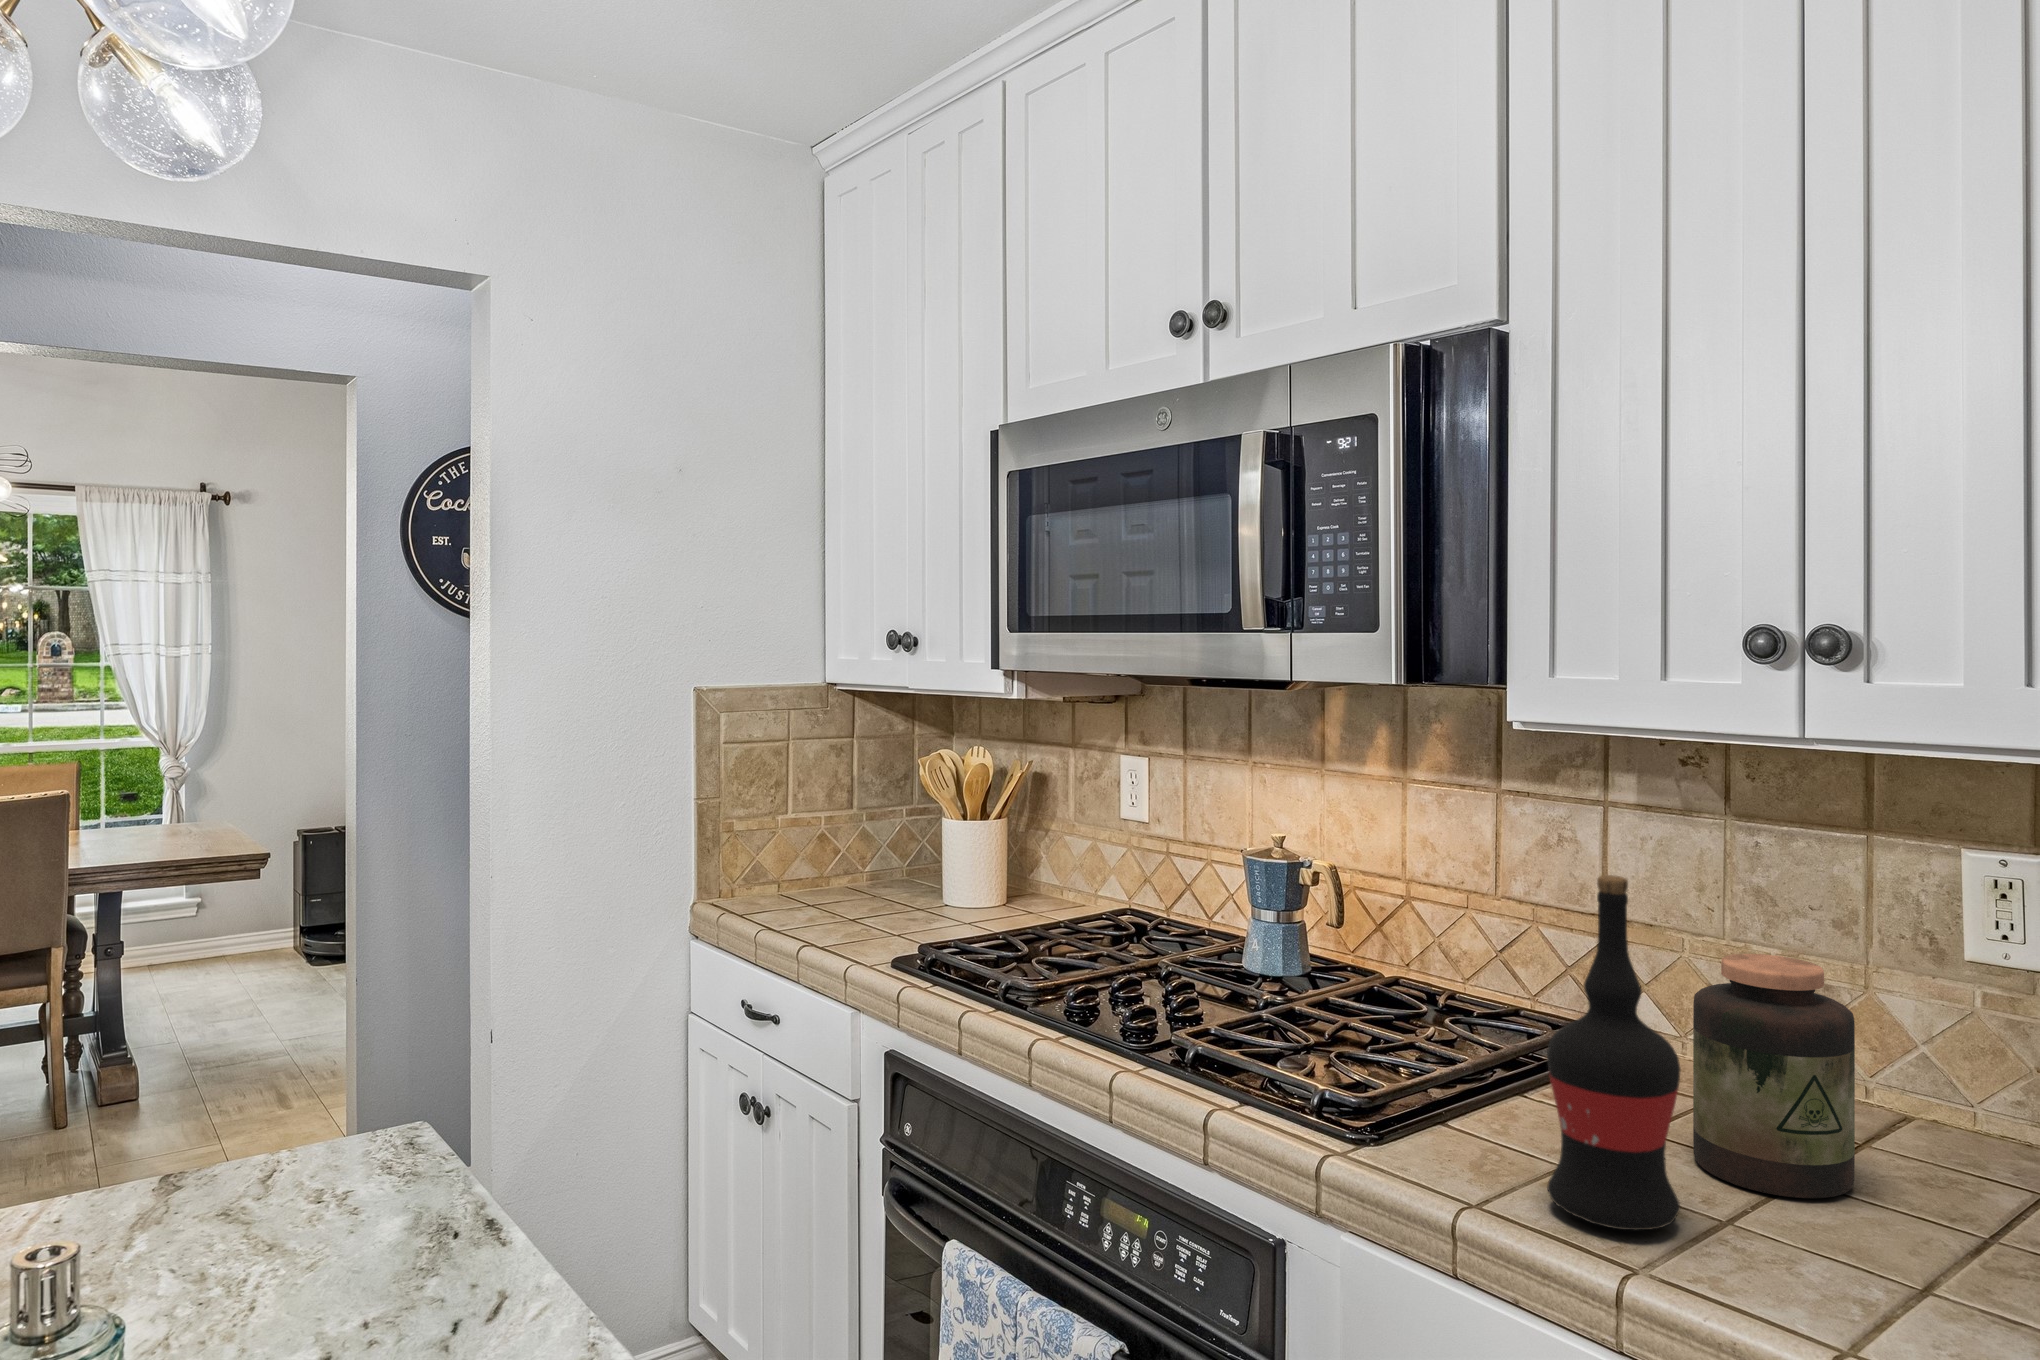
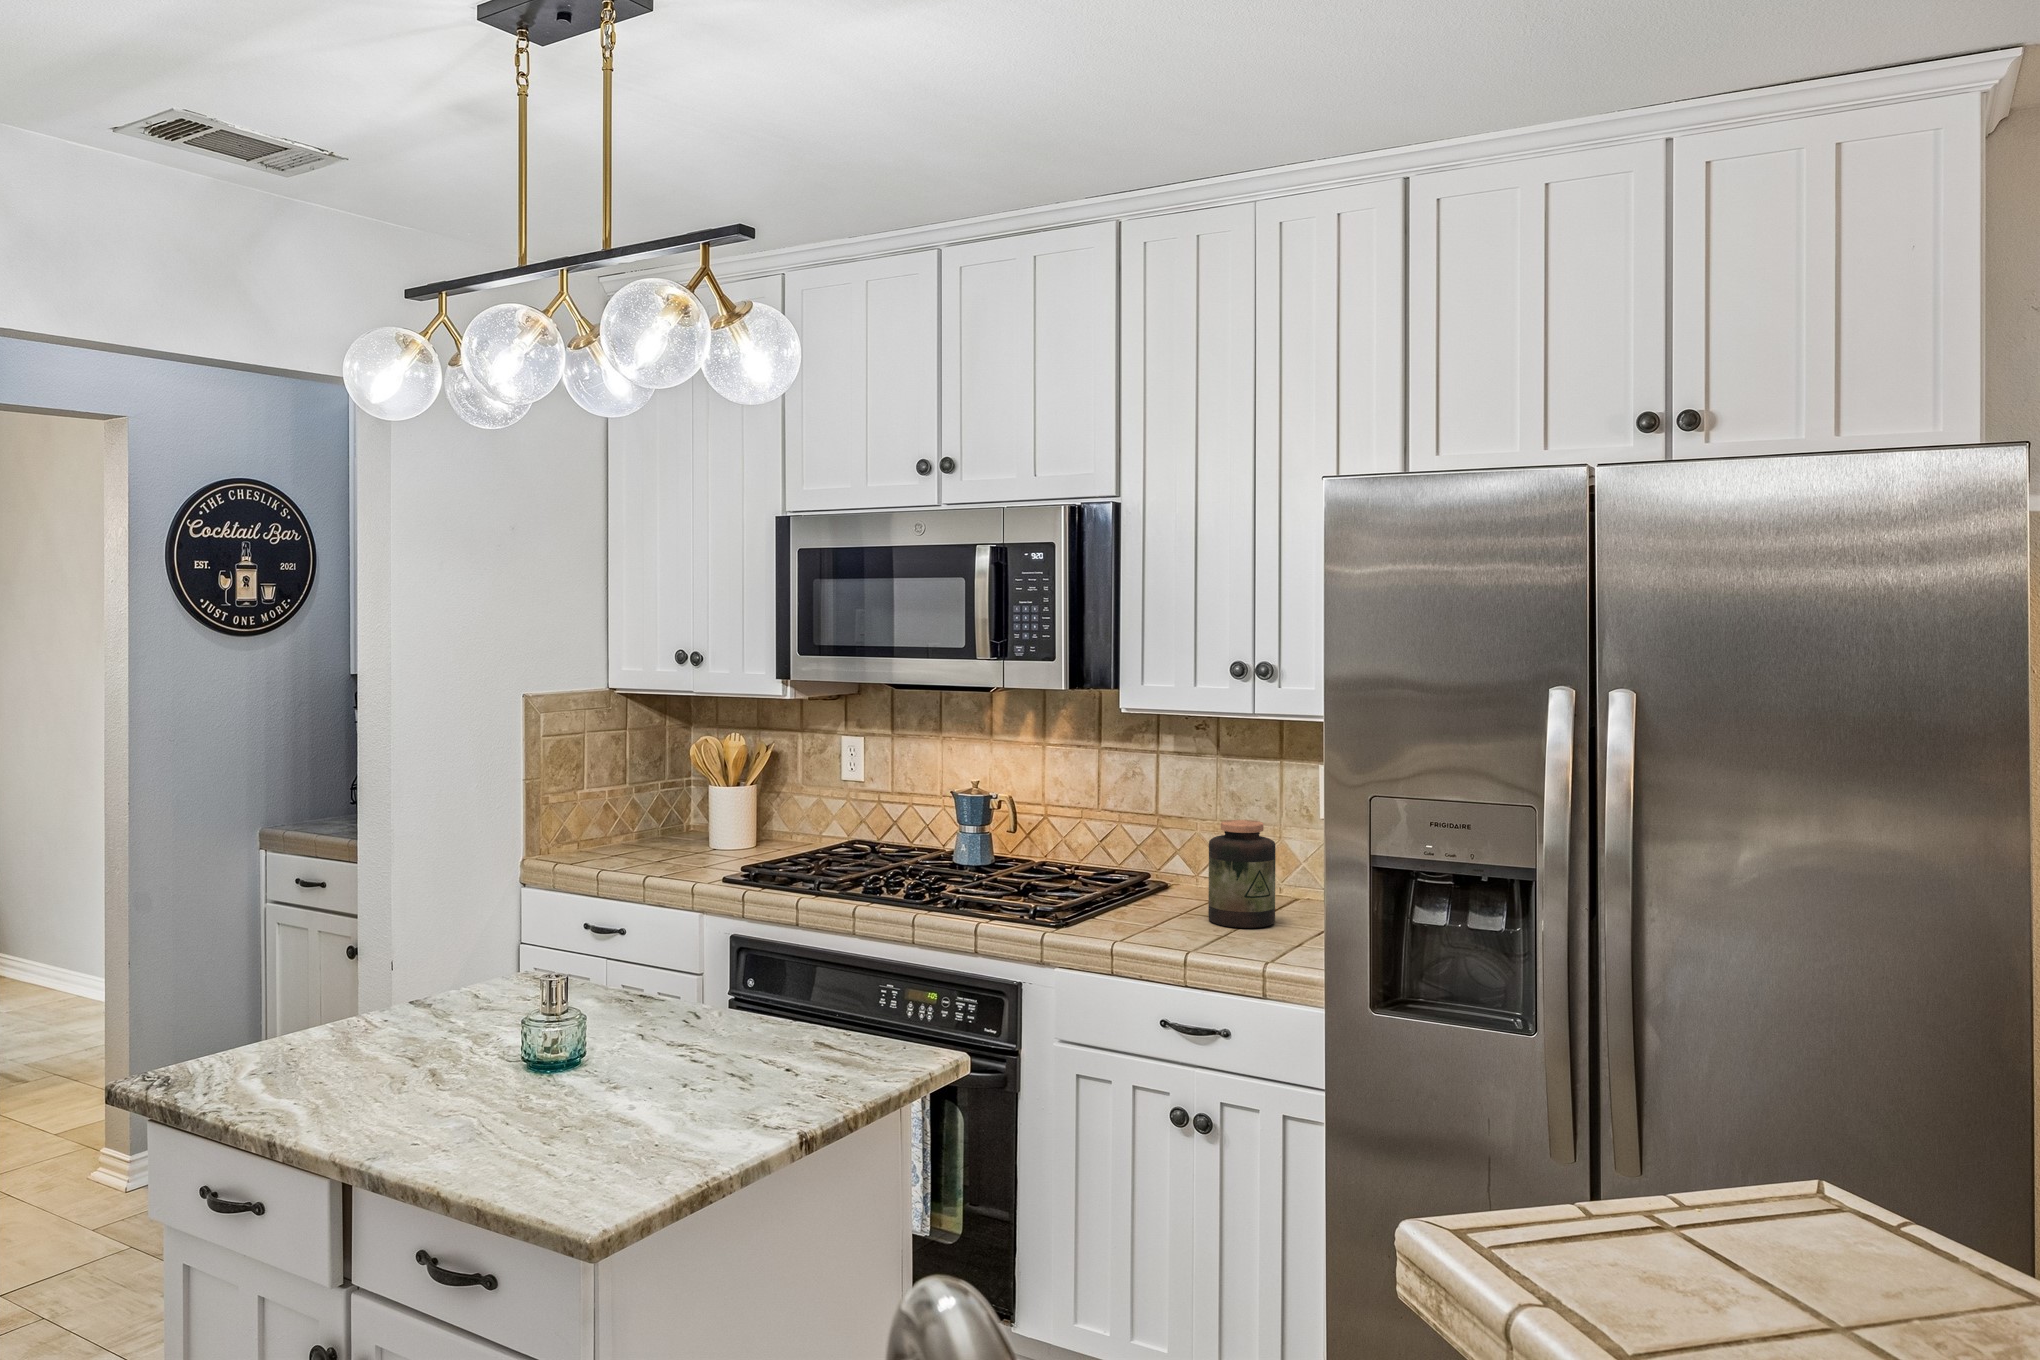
wine bottle: present [1547,875,1681,1230] -> none [1151,781,1208,941]

